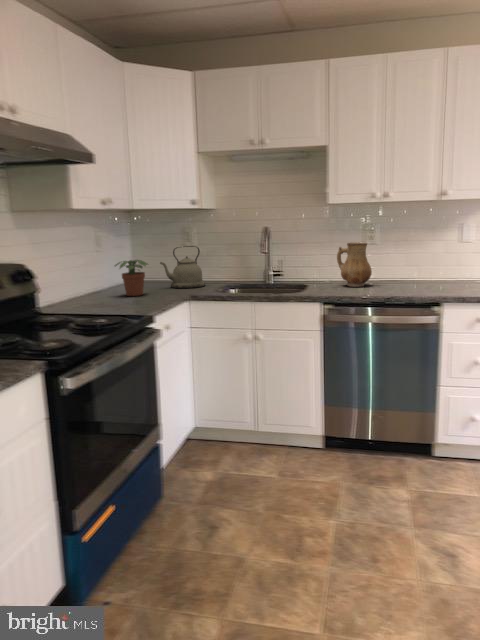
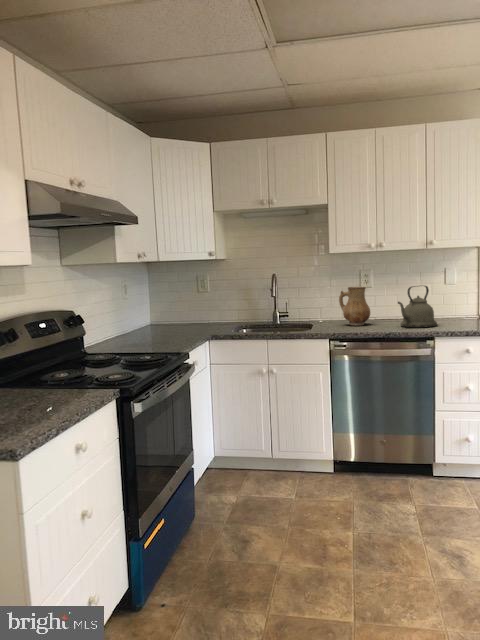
kettle: present [160,246,205,288] -> present [398,286,437,328]
potted plant: present [115,260,148,296] -> none [143,306,174,338]

